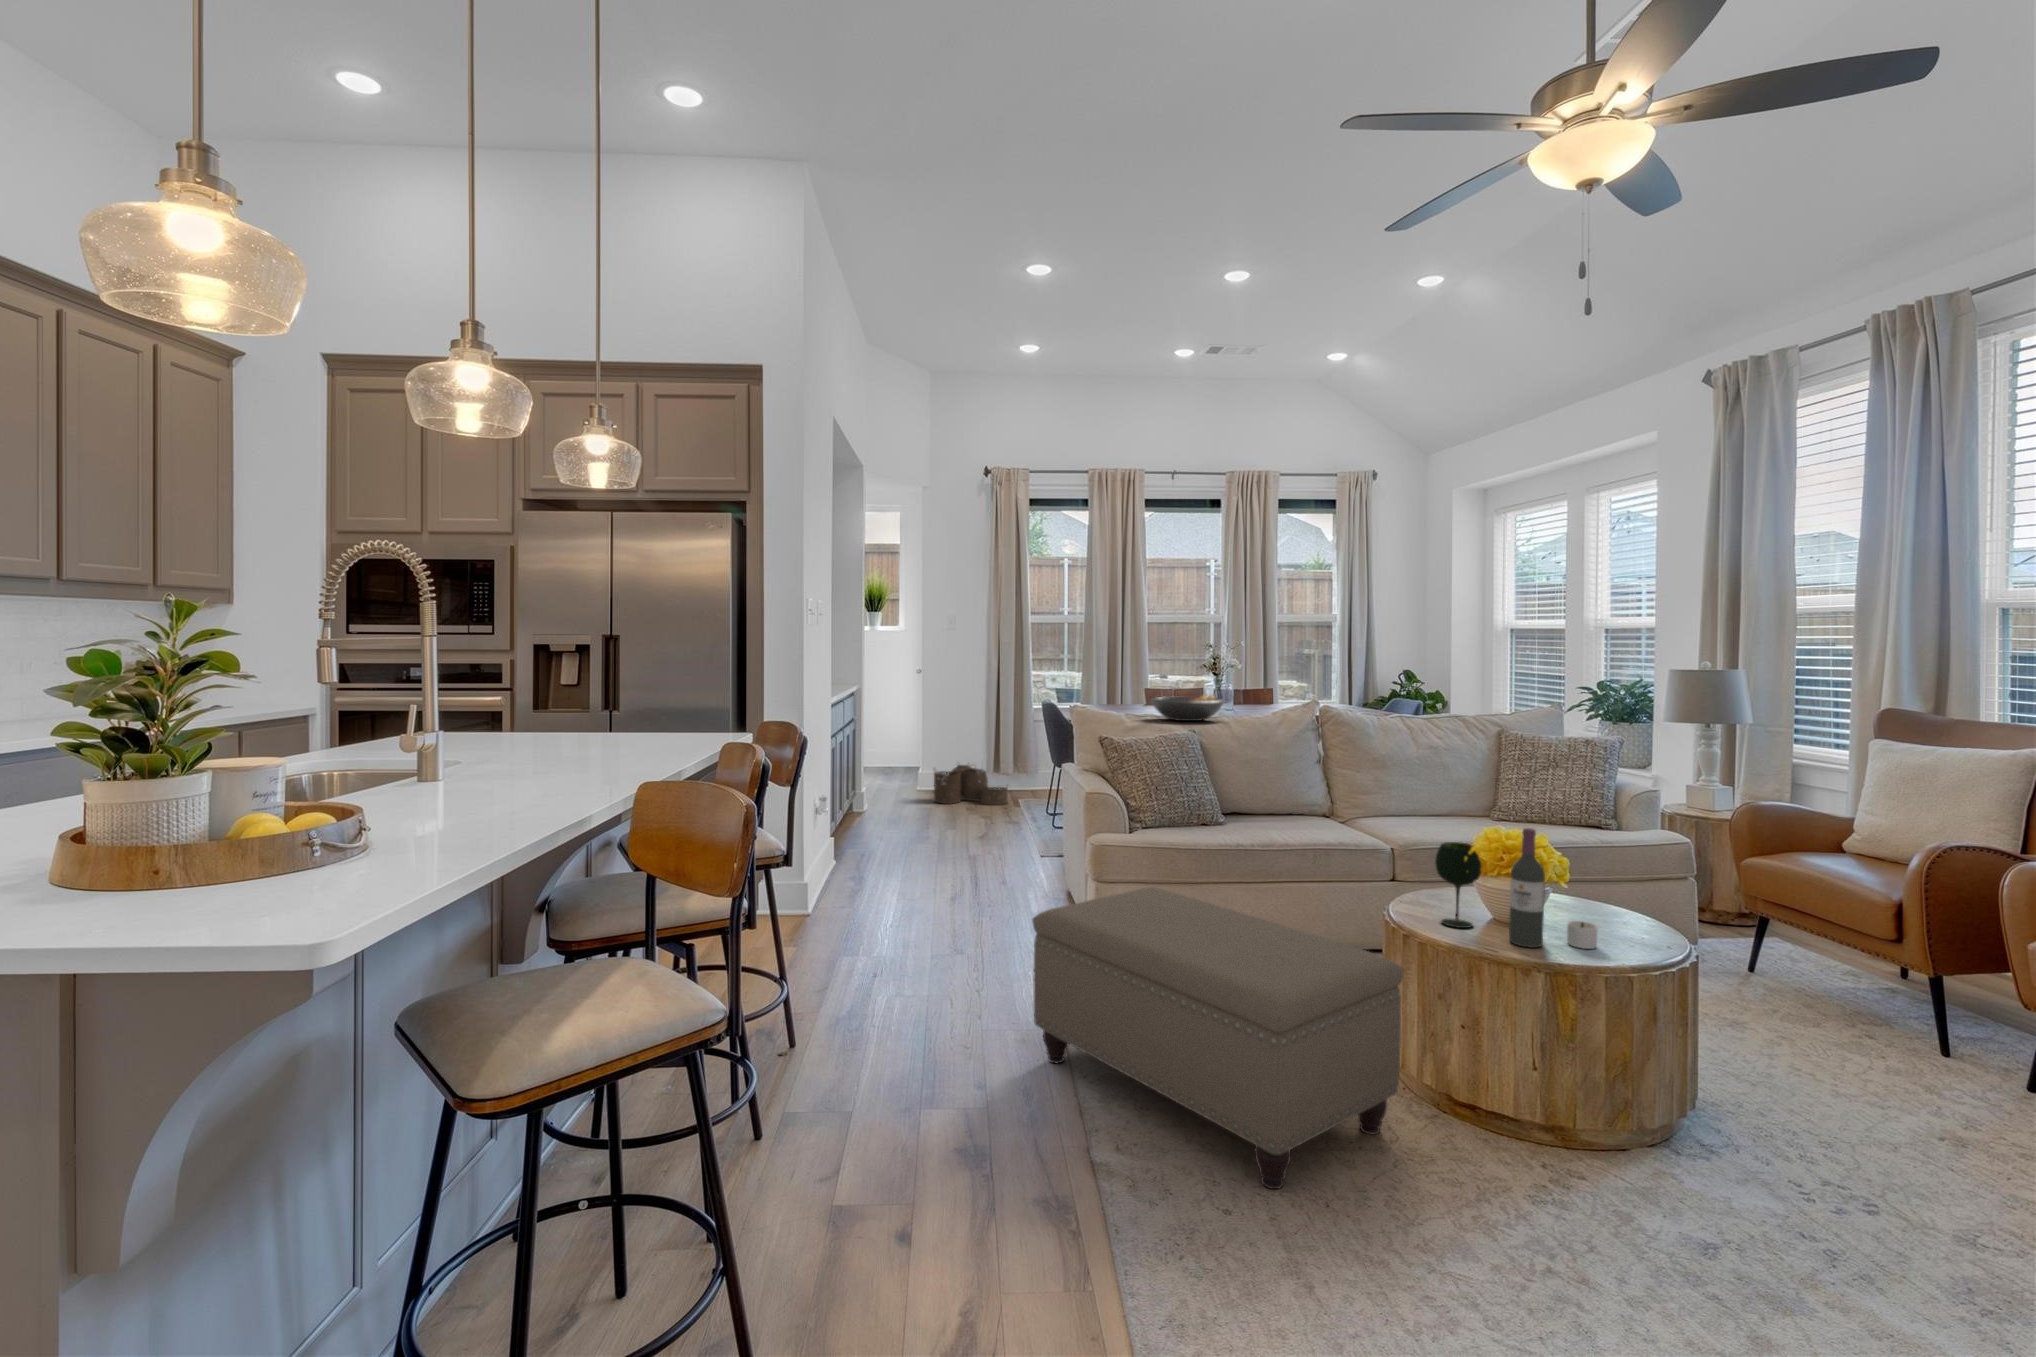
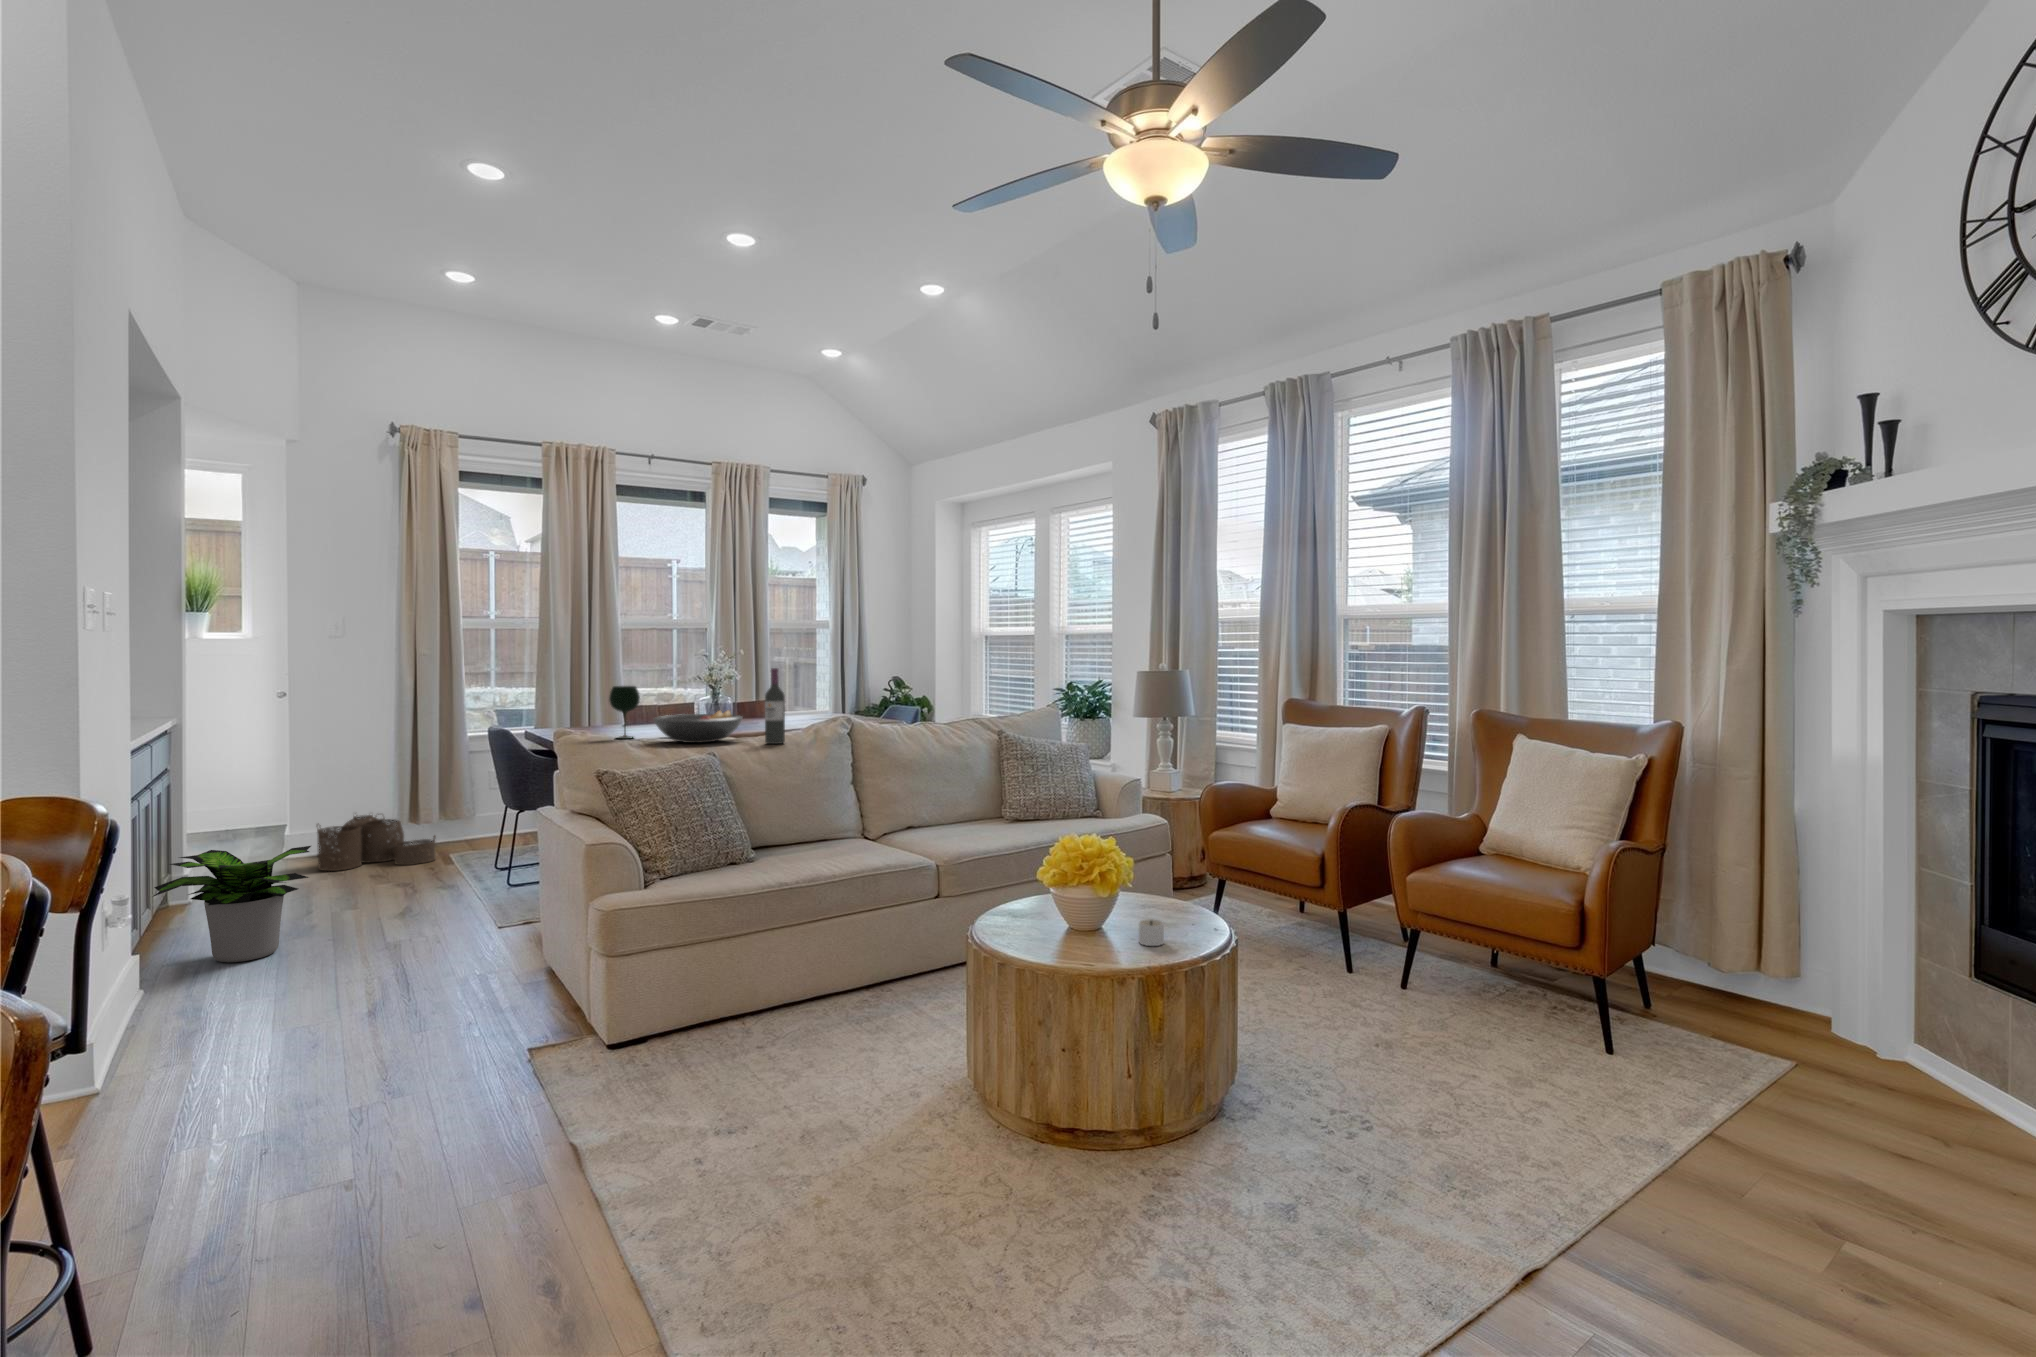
potted plant: none [836,778,924,856] -> present [154,846,311,962]
wine bottle: present [1509,828,1545,948] -> present [765,668,785,744]
wine glass: present [1435,842,1482,928] -> present [609,686,640,739]
ottoman: present [1032,887,1404,1189] -> none [546,954,1010,1302]

